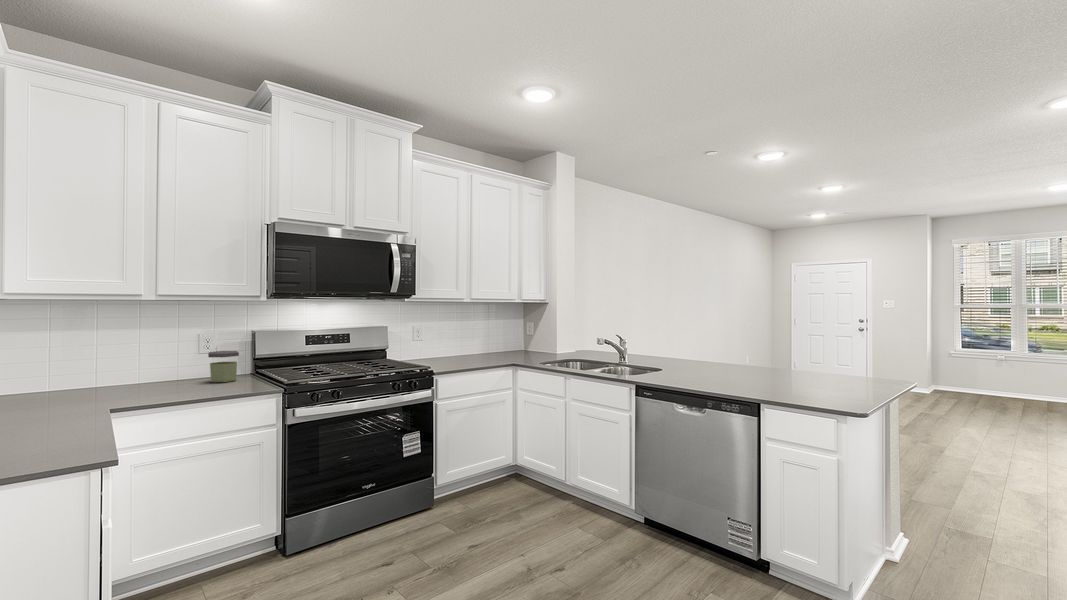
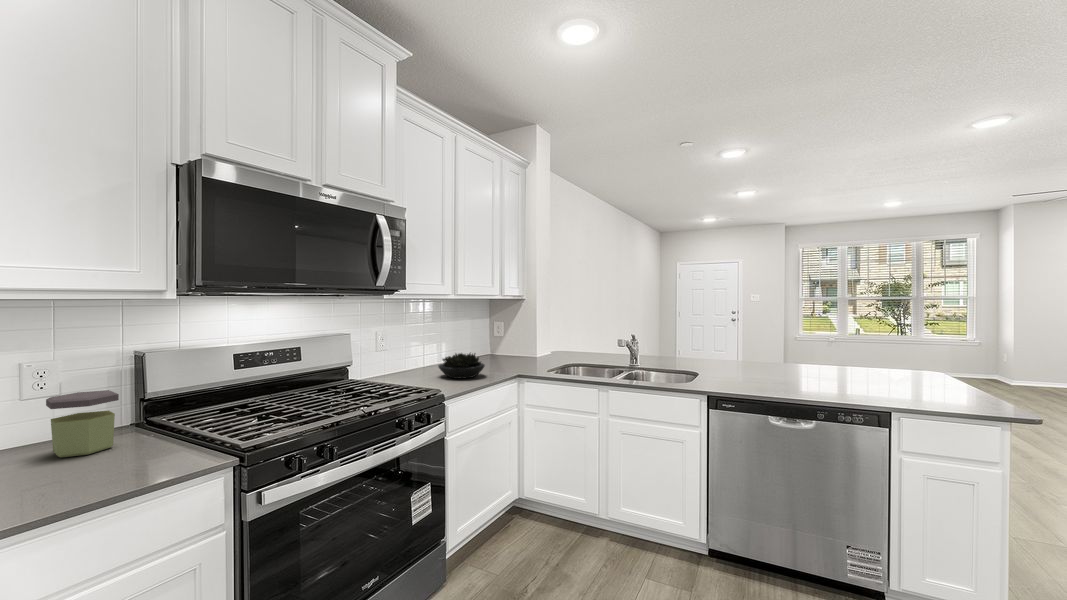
succulent plant: none [453,343,489,363] -> present [438,353,485,379]

